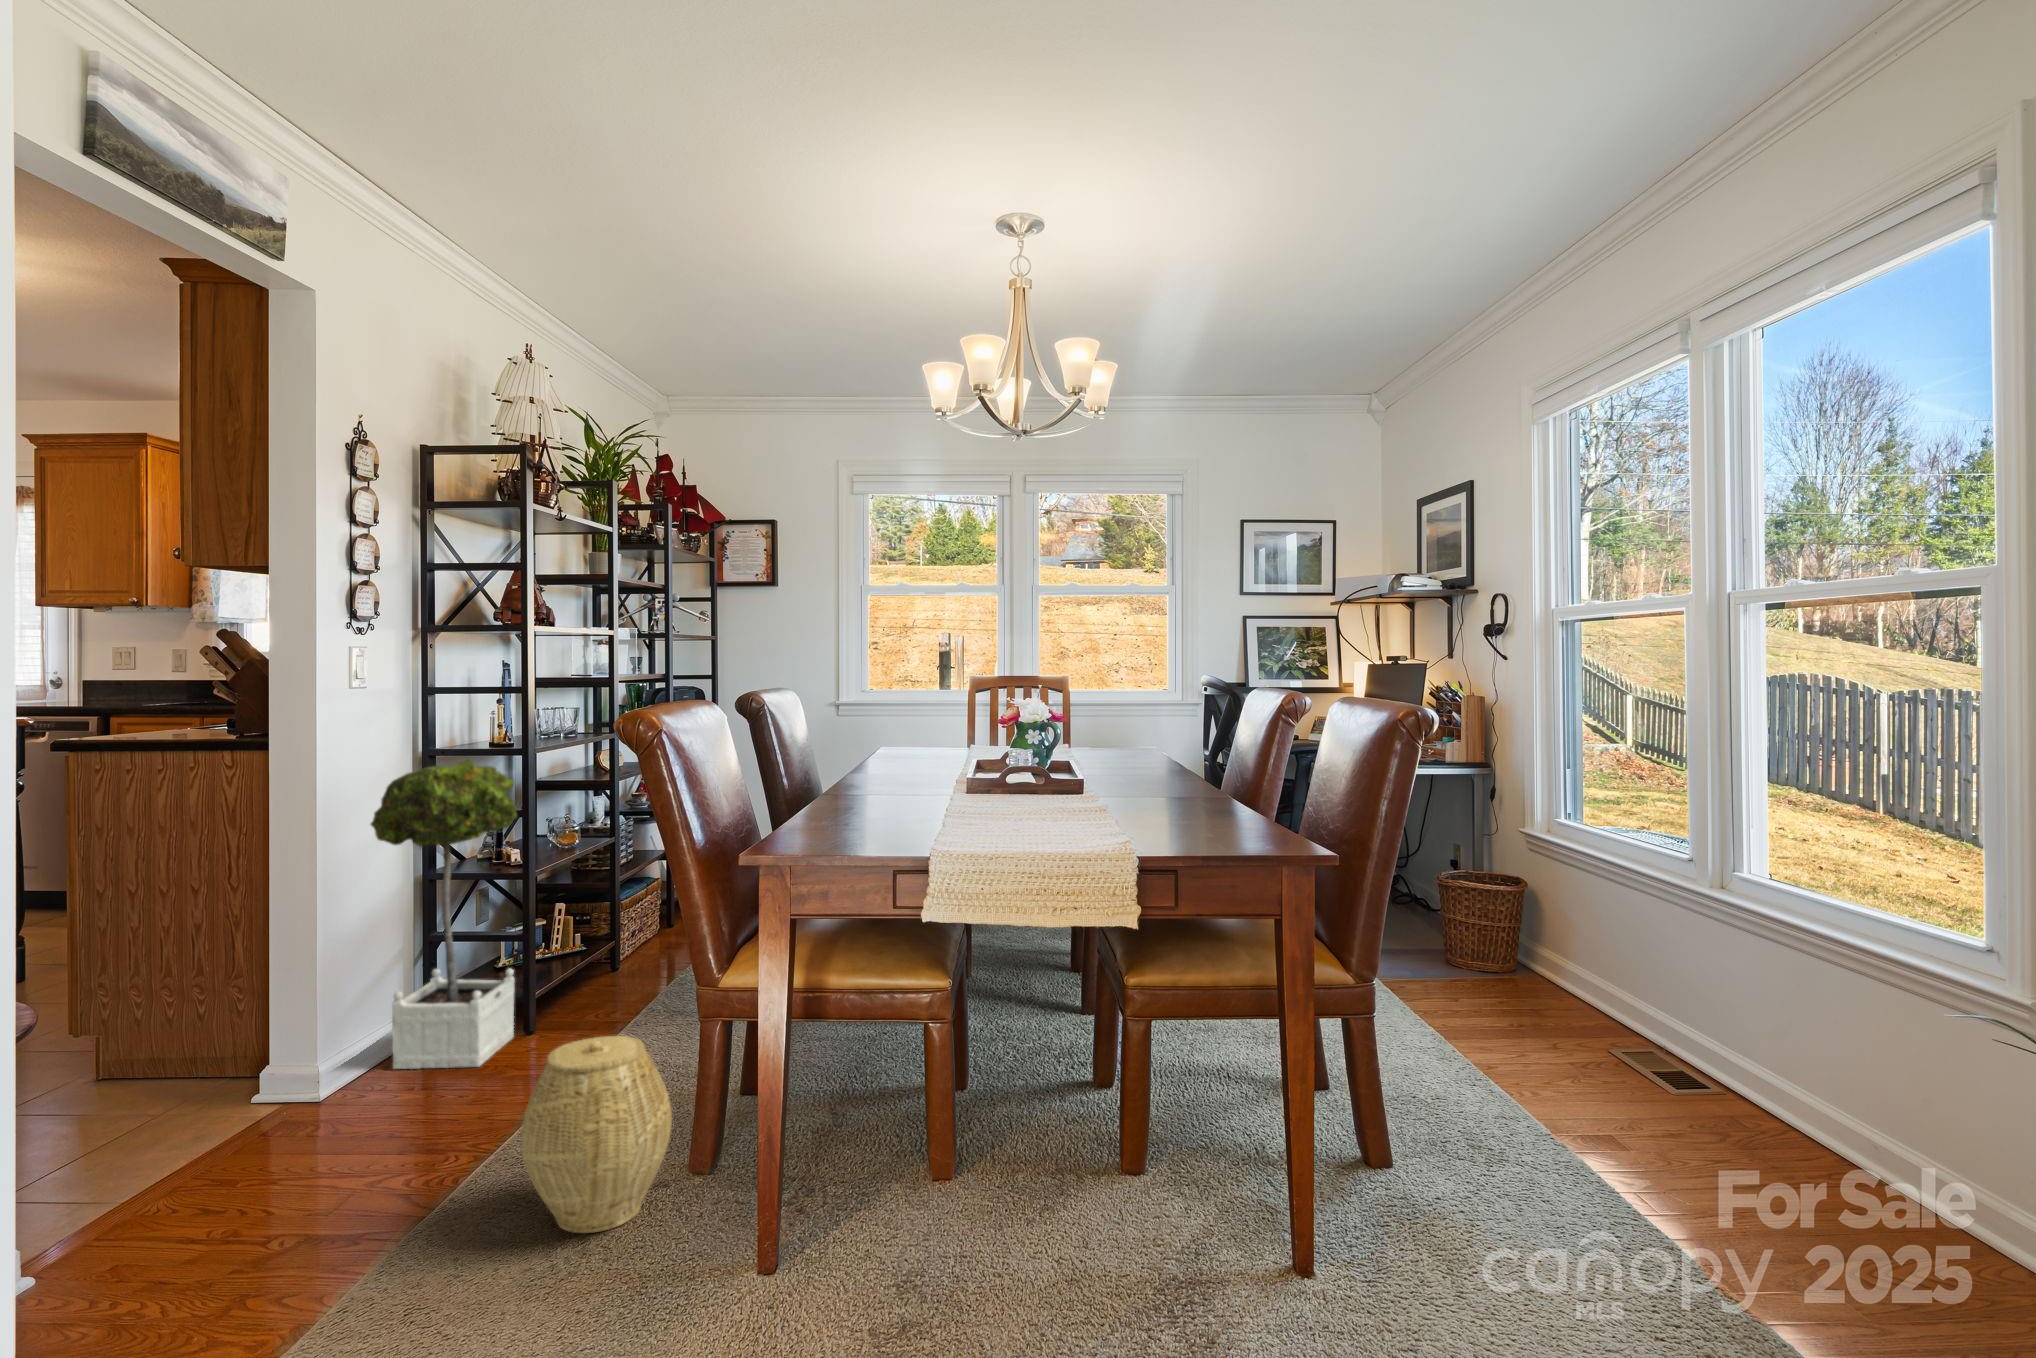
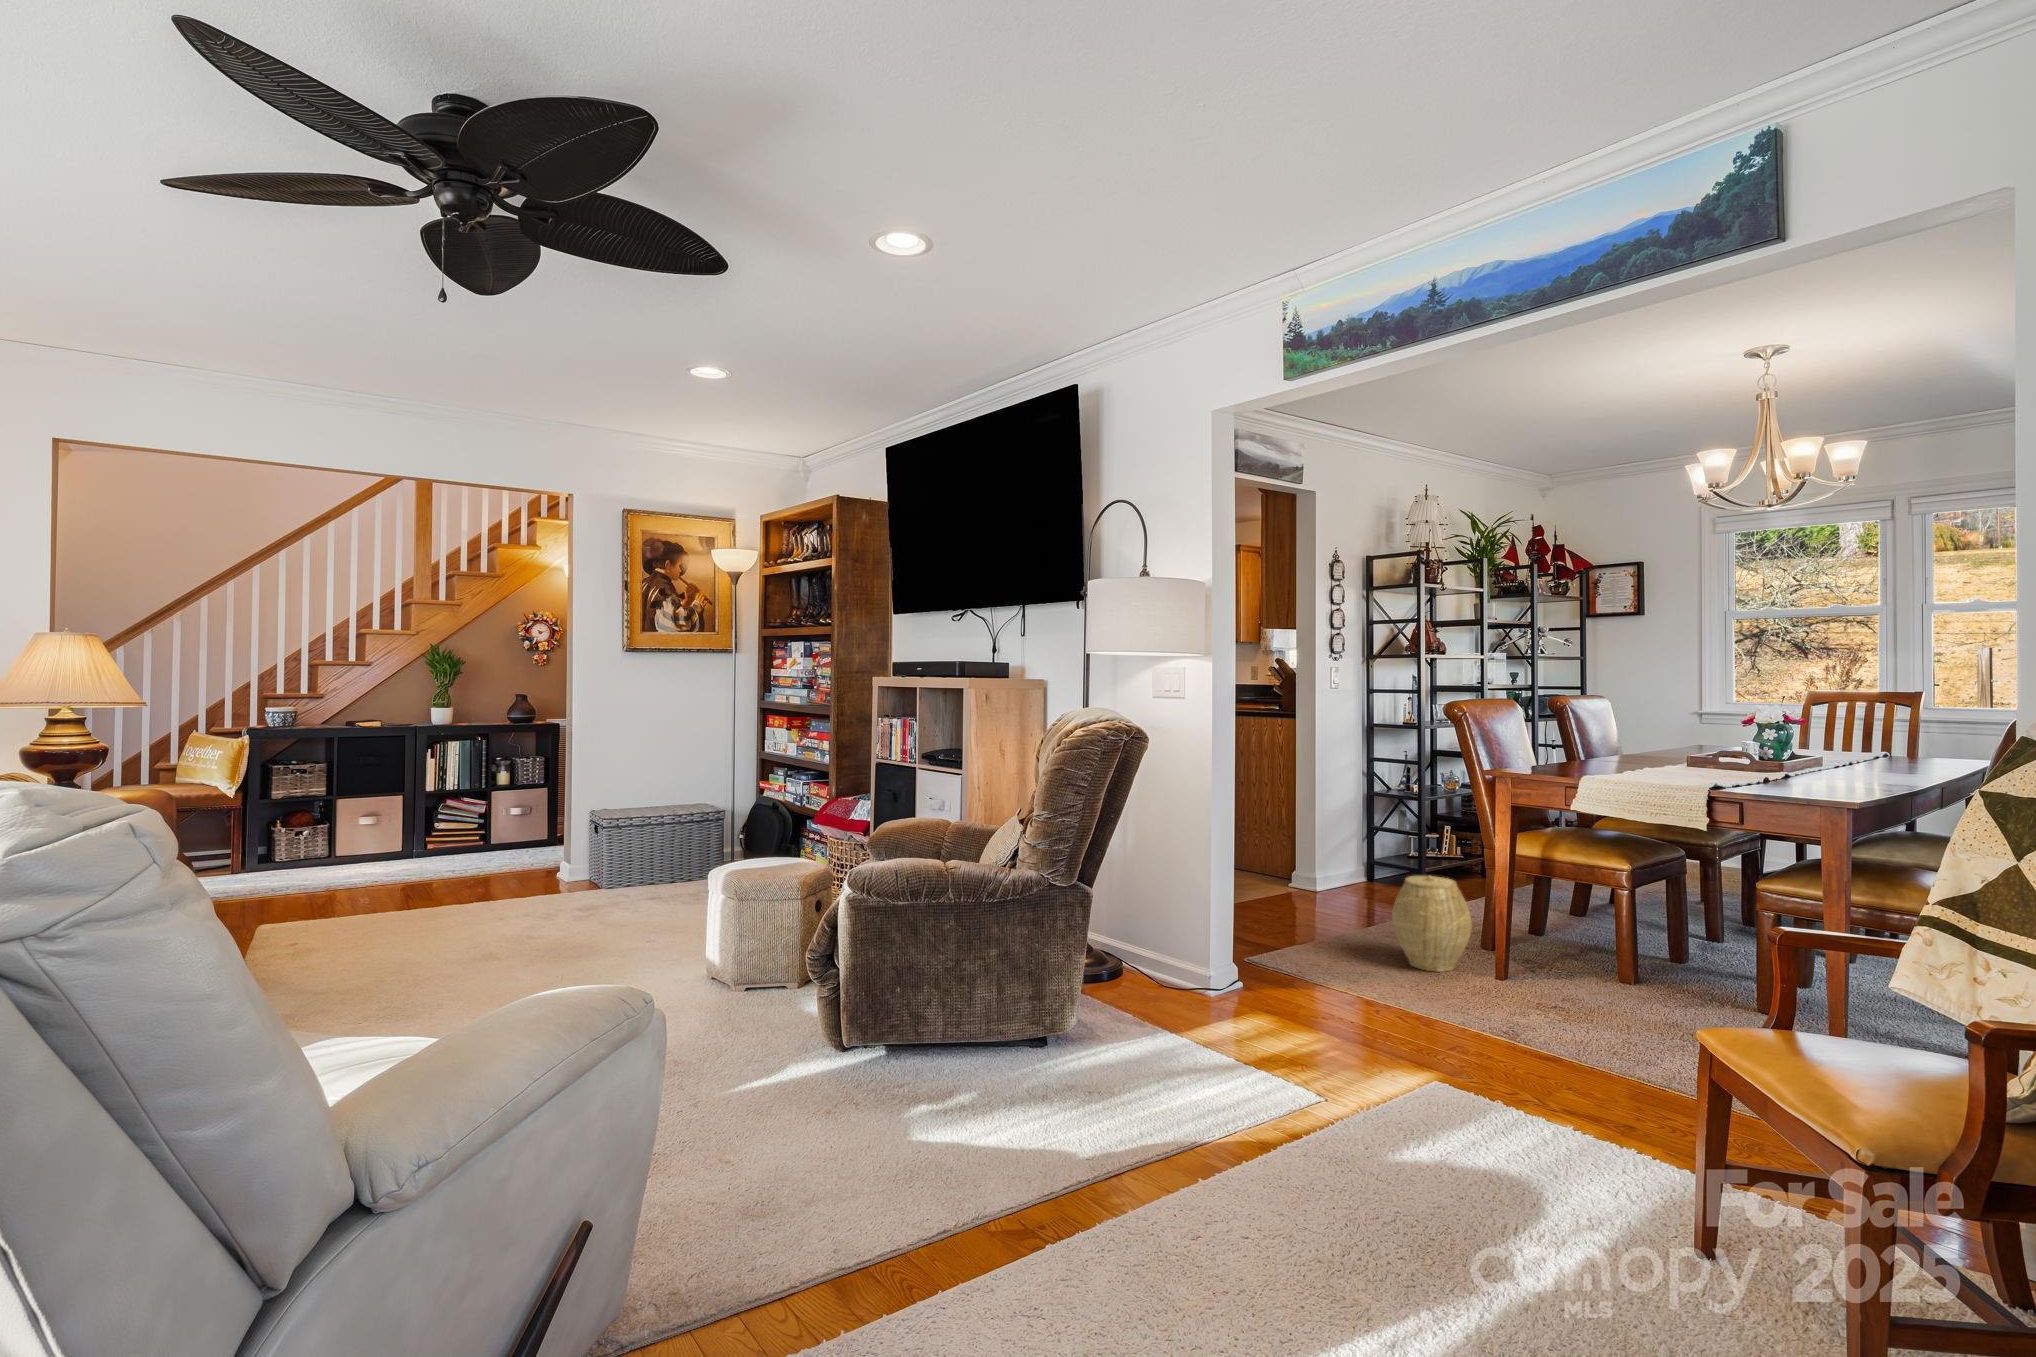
potted tree: present [371,758,517,1069] -> none [1337,729,1413,900]

